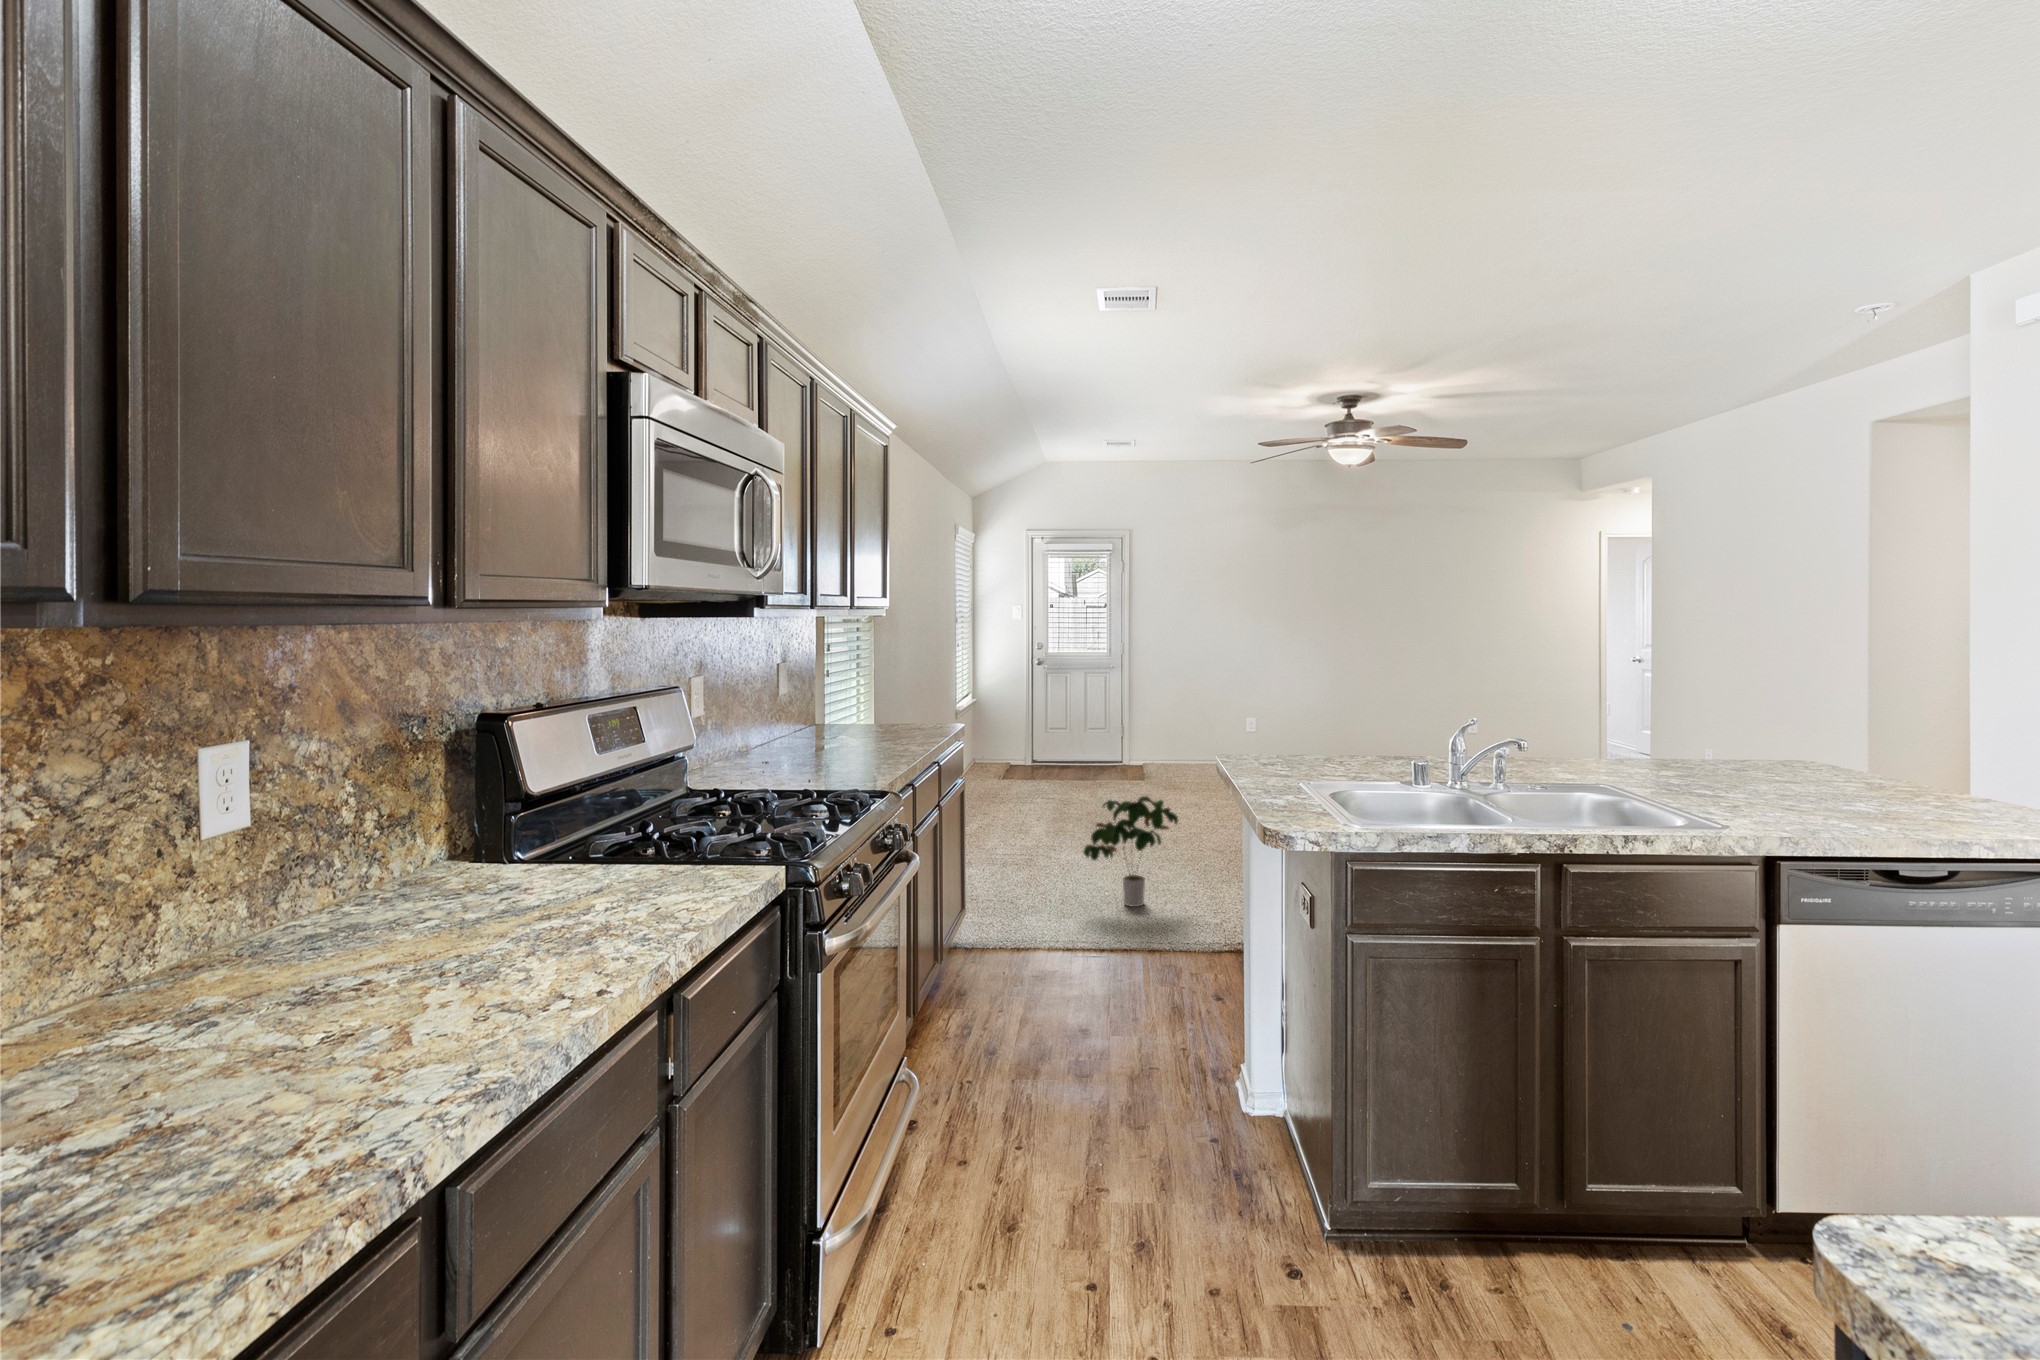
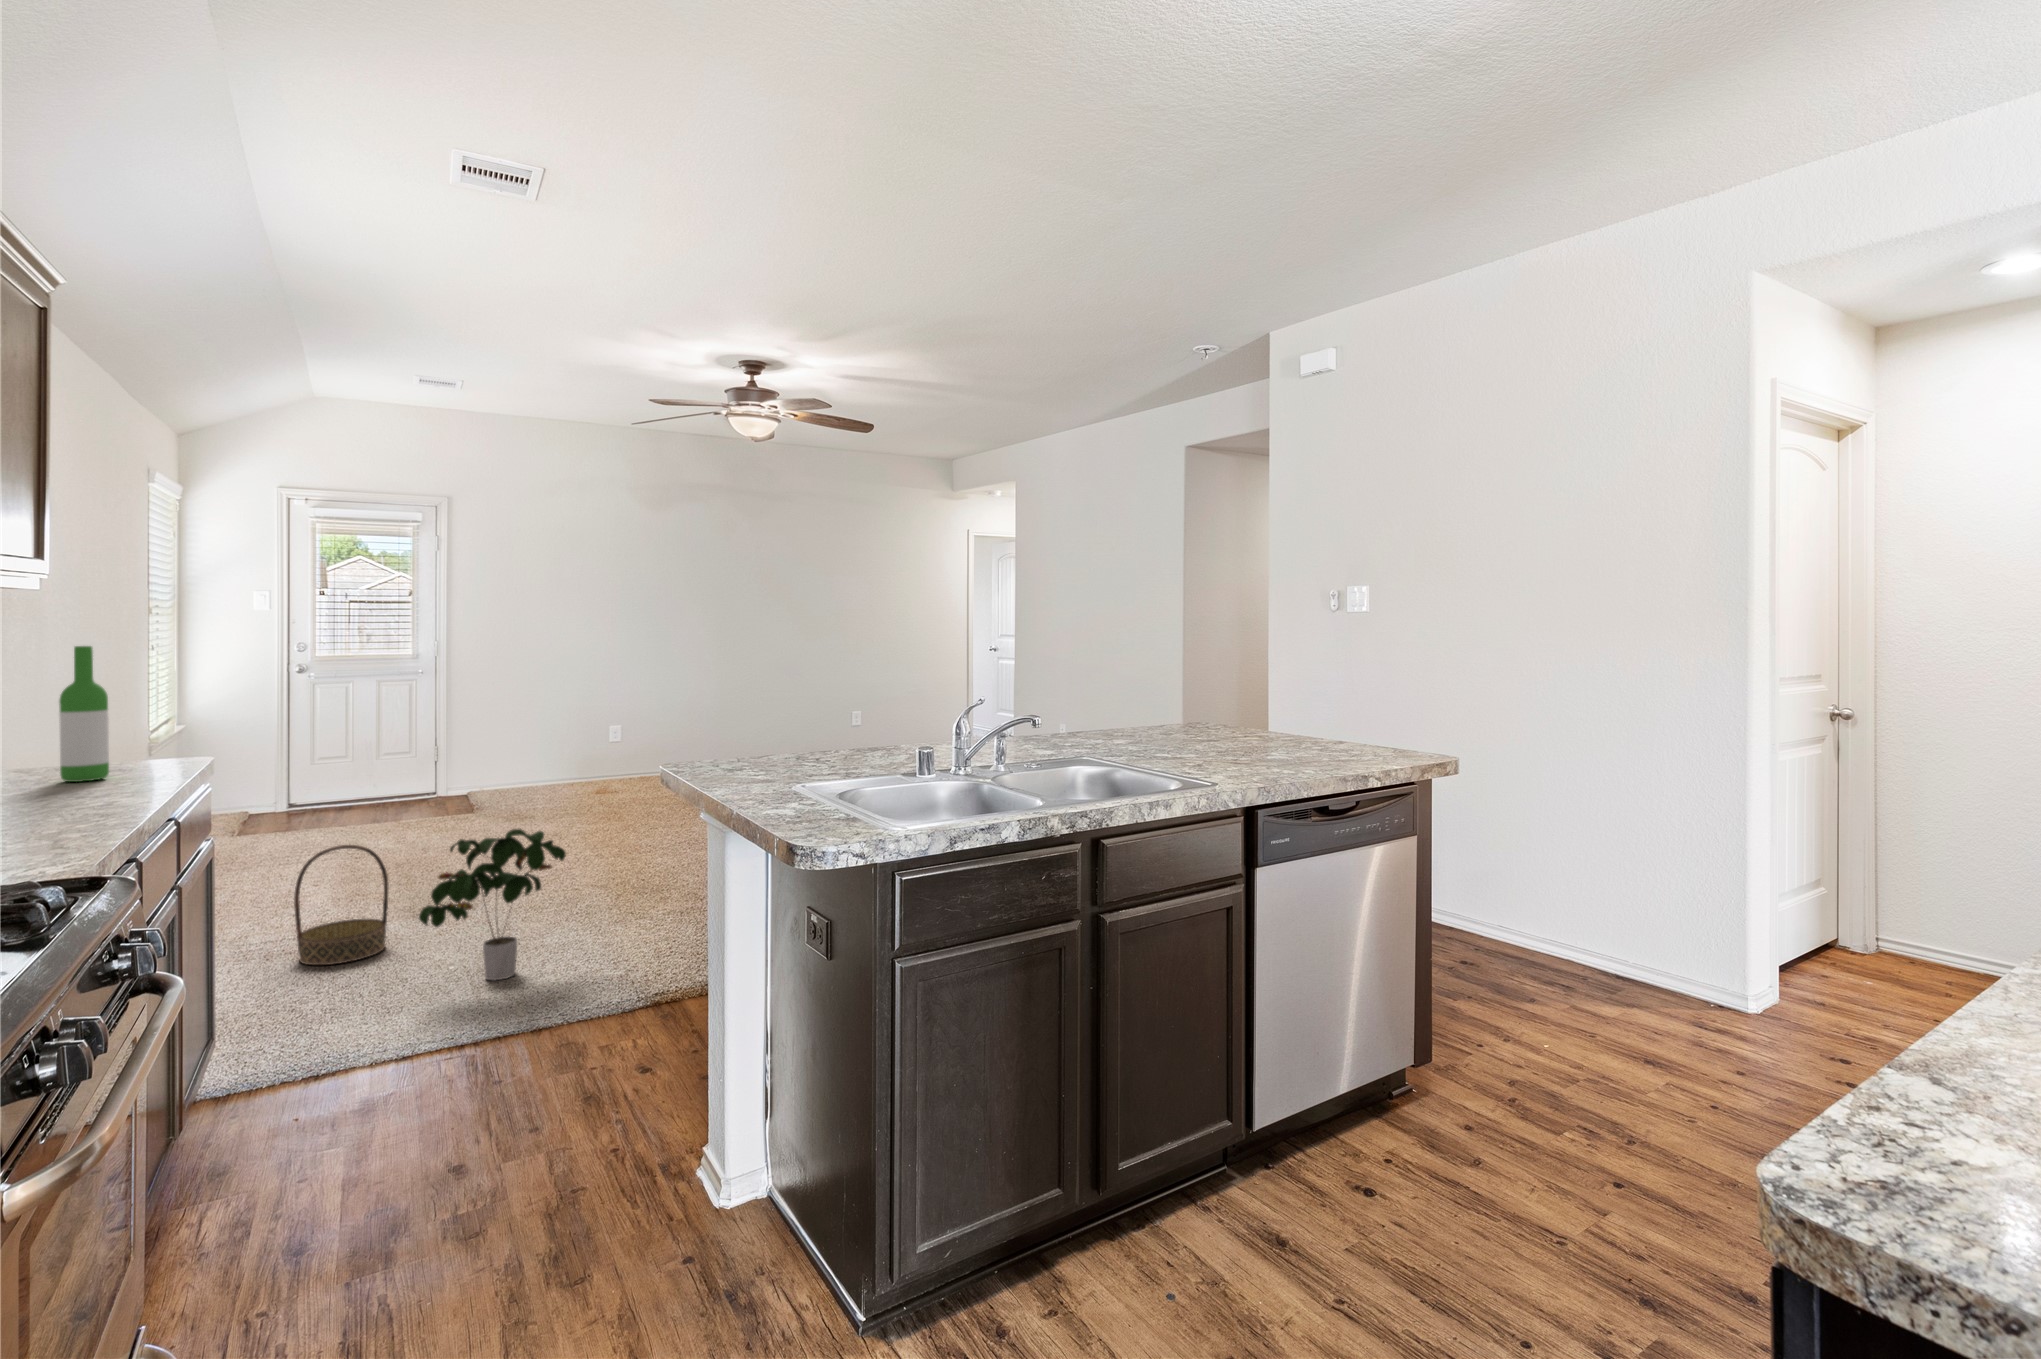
wine bottle: none [896,661,917,742] -> present [59,646,109,782]
basket: none [1020,795,1072,876] -> present [294,845,388,965]

